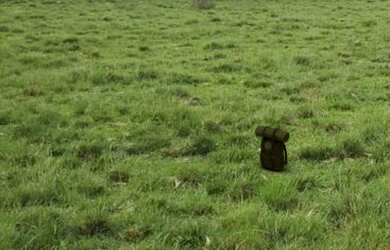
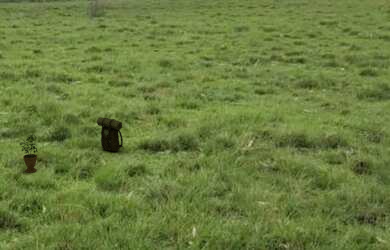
potted plant: none [164,145,187,198] -> present [20,134,38,173]

